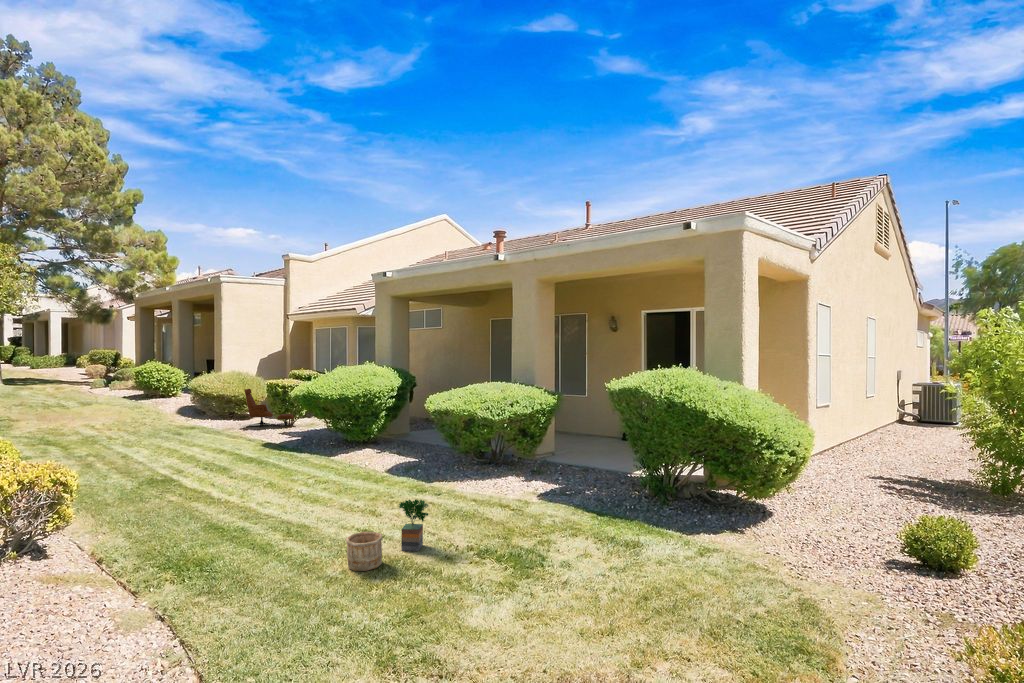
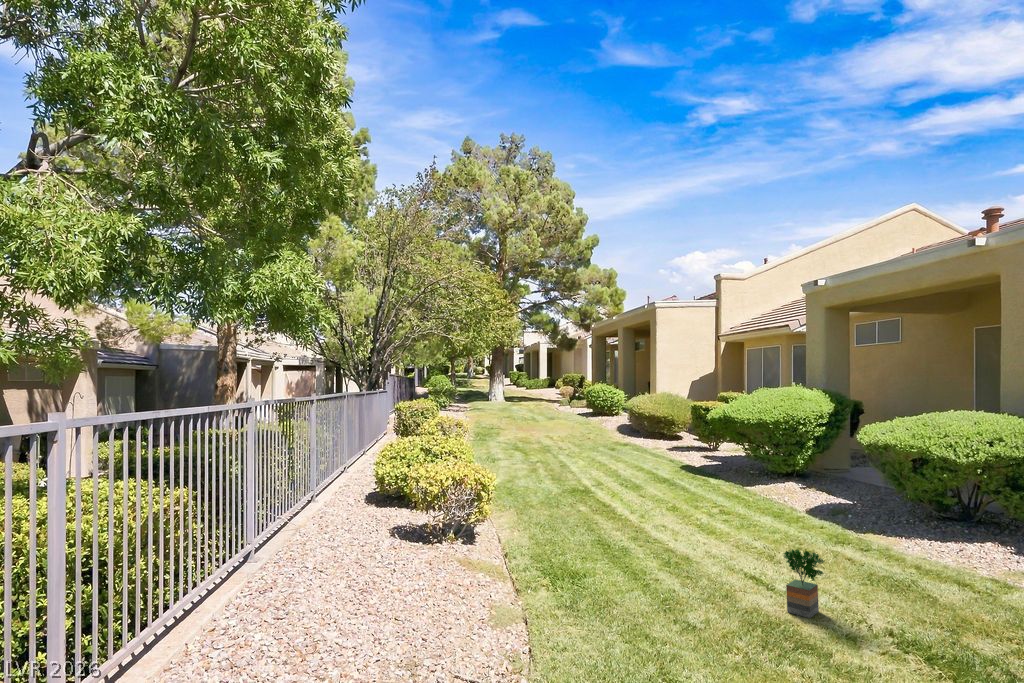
lounge chair: present [245,389,294,427] -> none [668,409,719,451]
wooden bucket: present [346,532,383,571] -> none [711,578,756,626]

